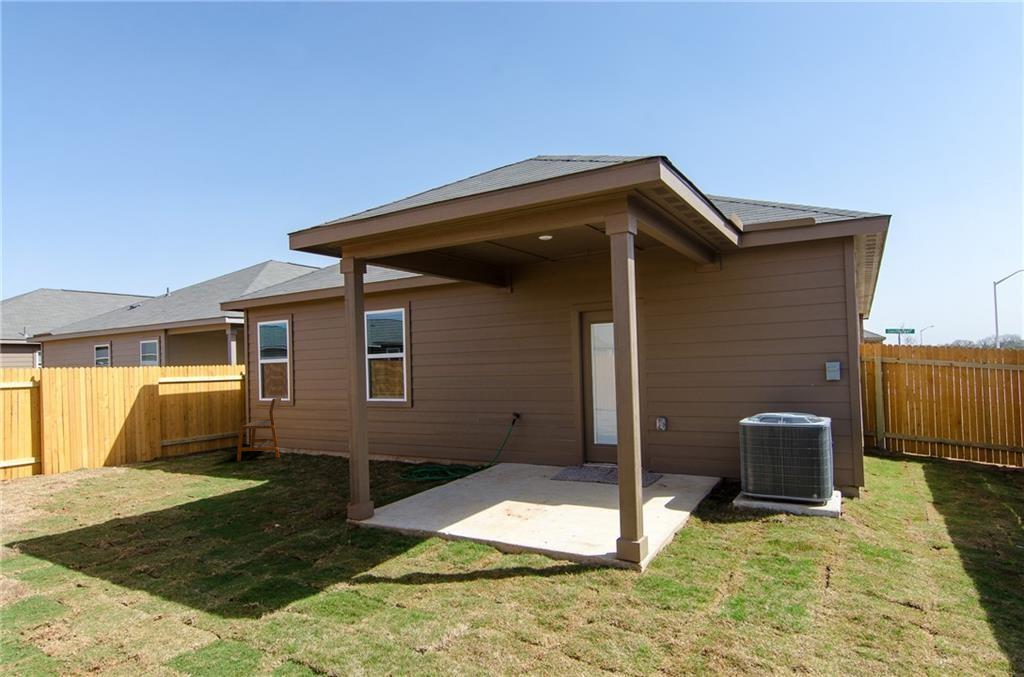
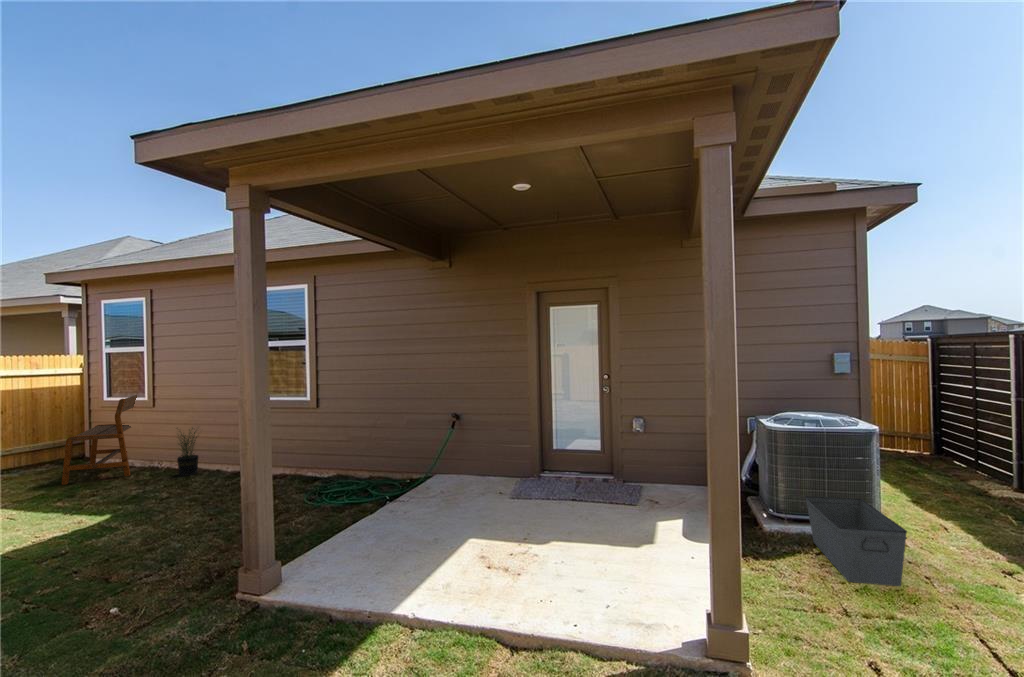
potted plant: none [308,418,329,459] -> present [177,428,198,476]
storage bin: none [758,477,808,537] -> present [805,496,907,586]

